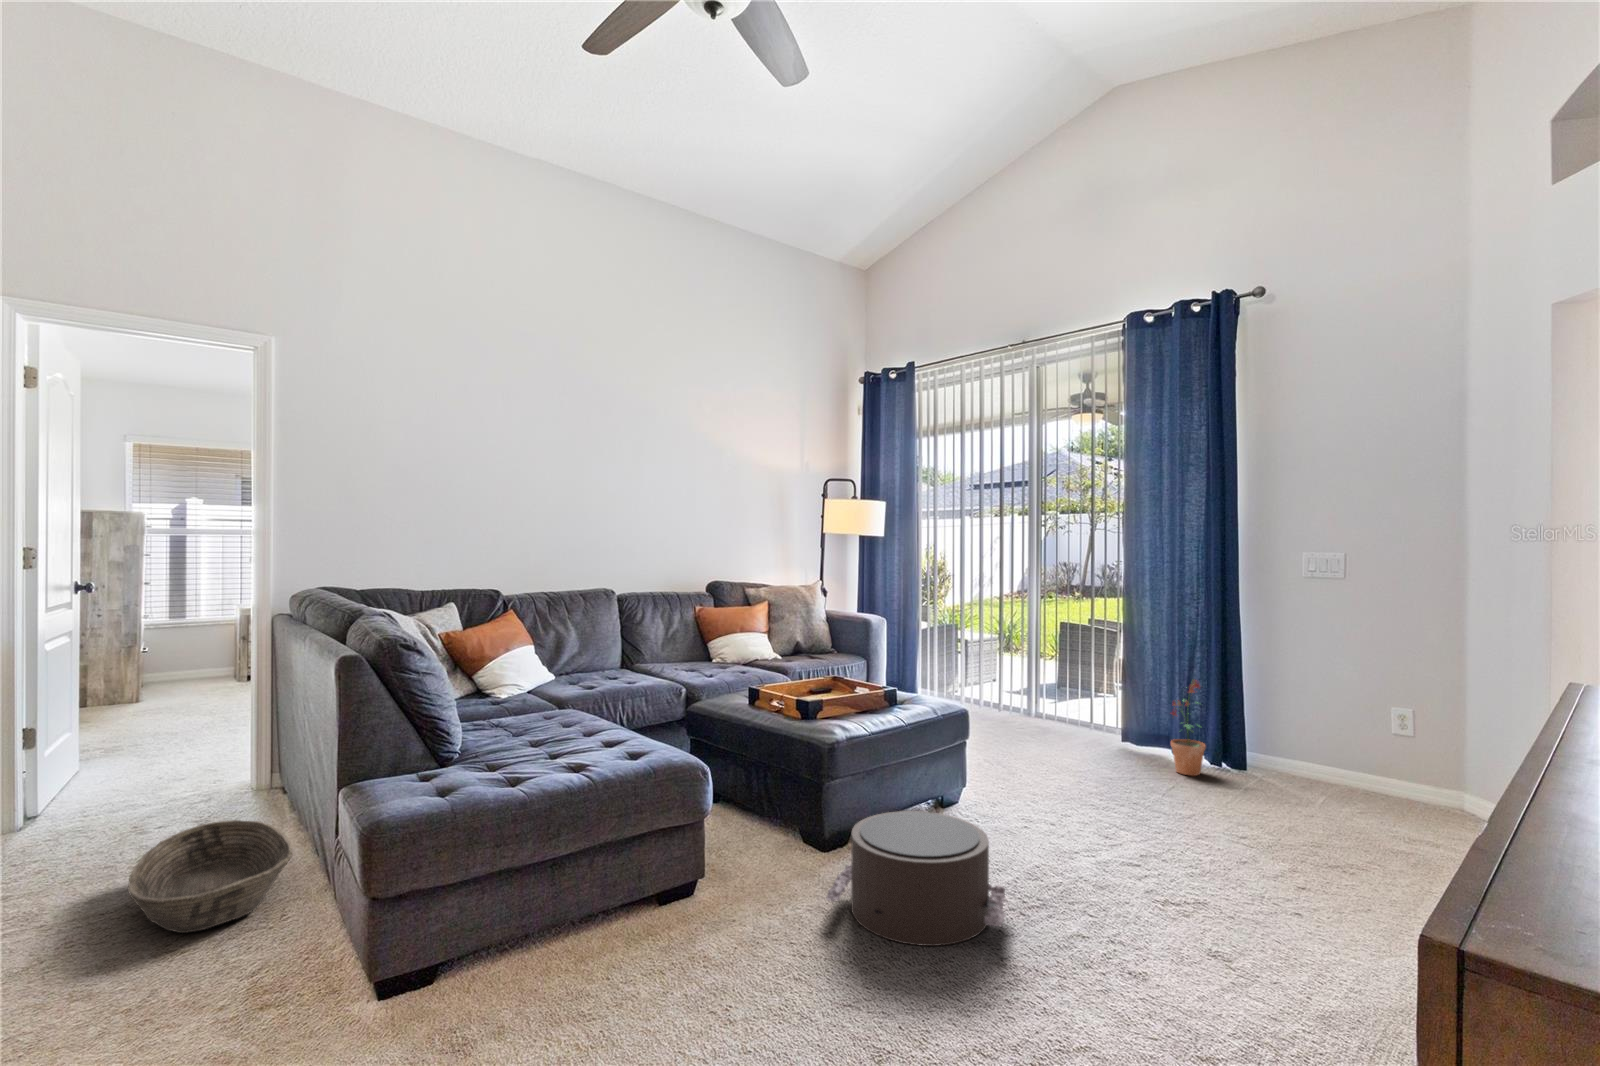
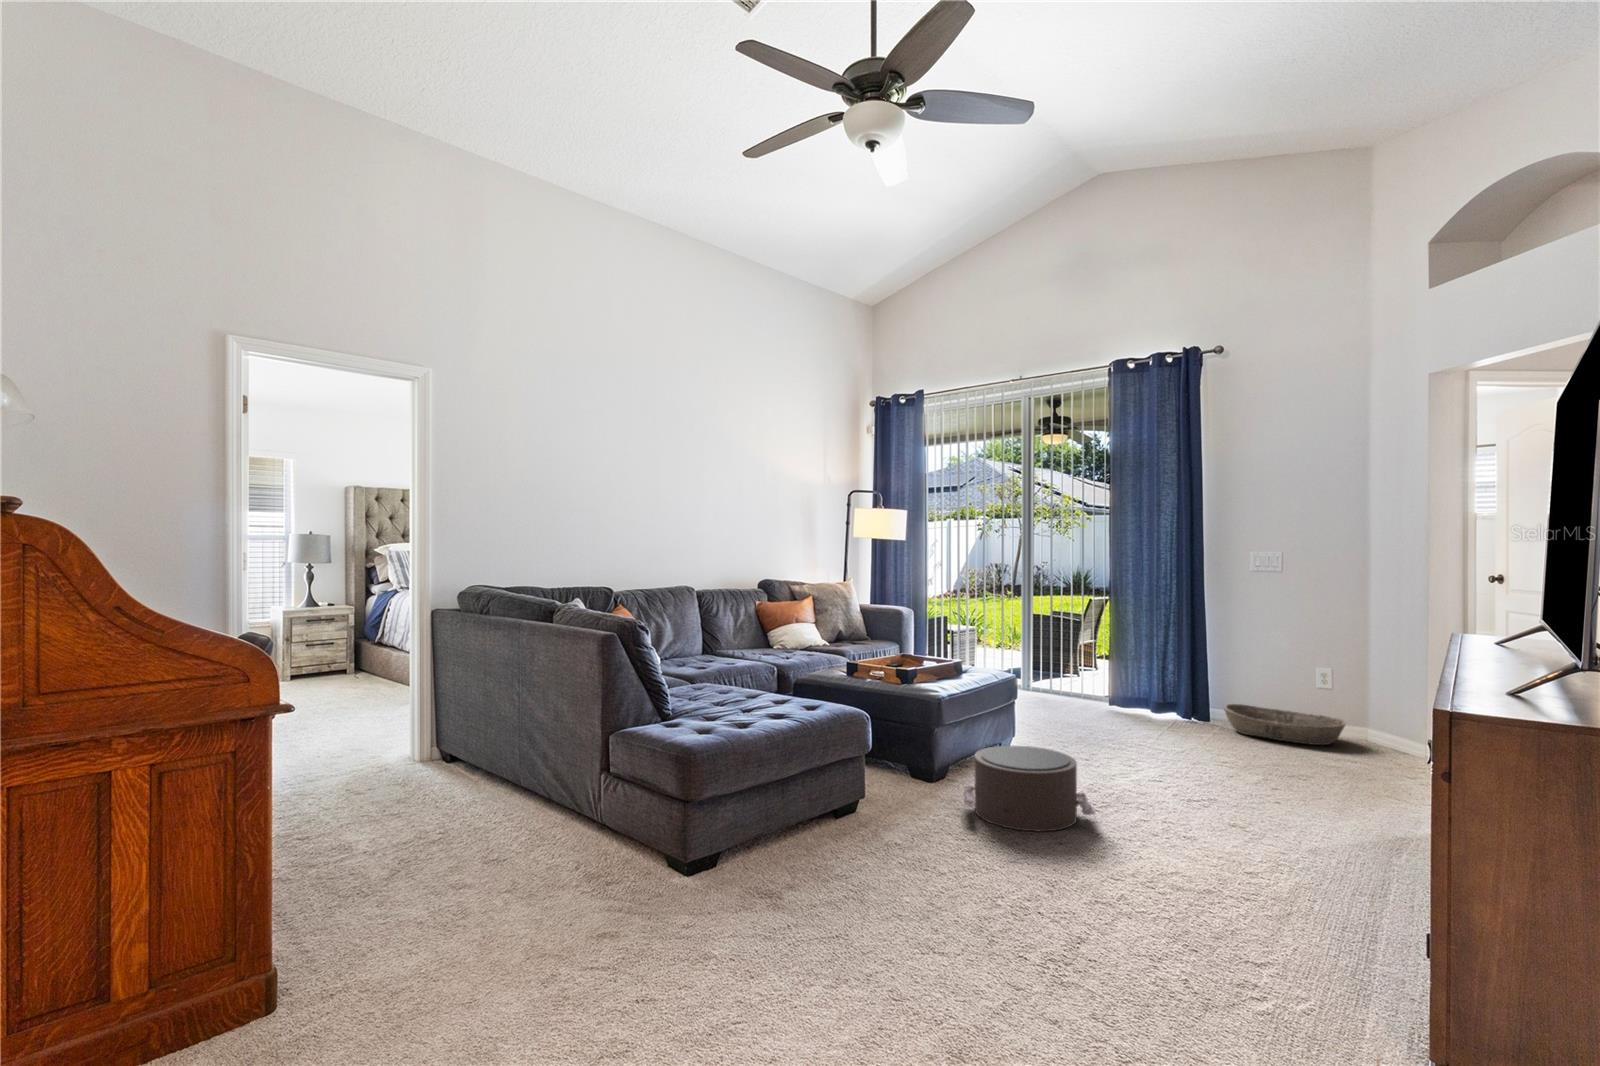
potted plant: present [1171,679,1206,776] -> none [1153,652,1182,727]
basket: present [128,820,293,933] -> present [1224,704,1345,745]

